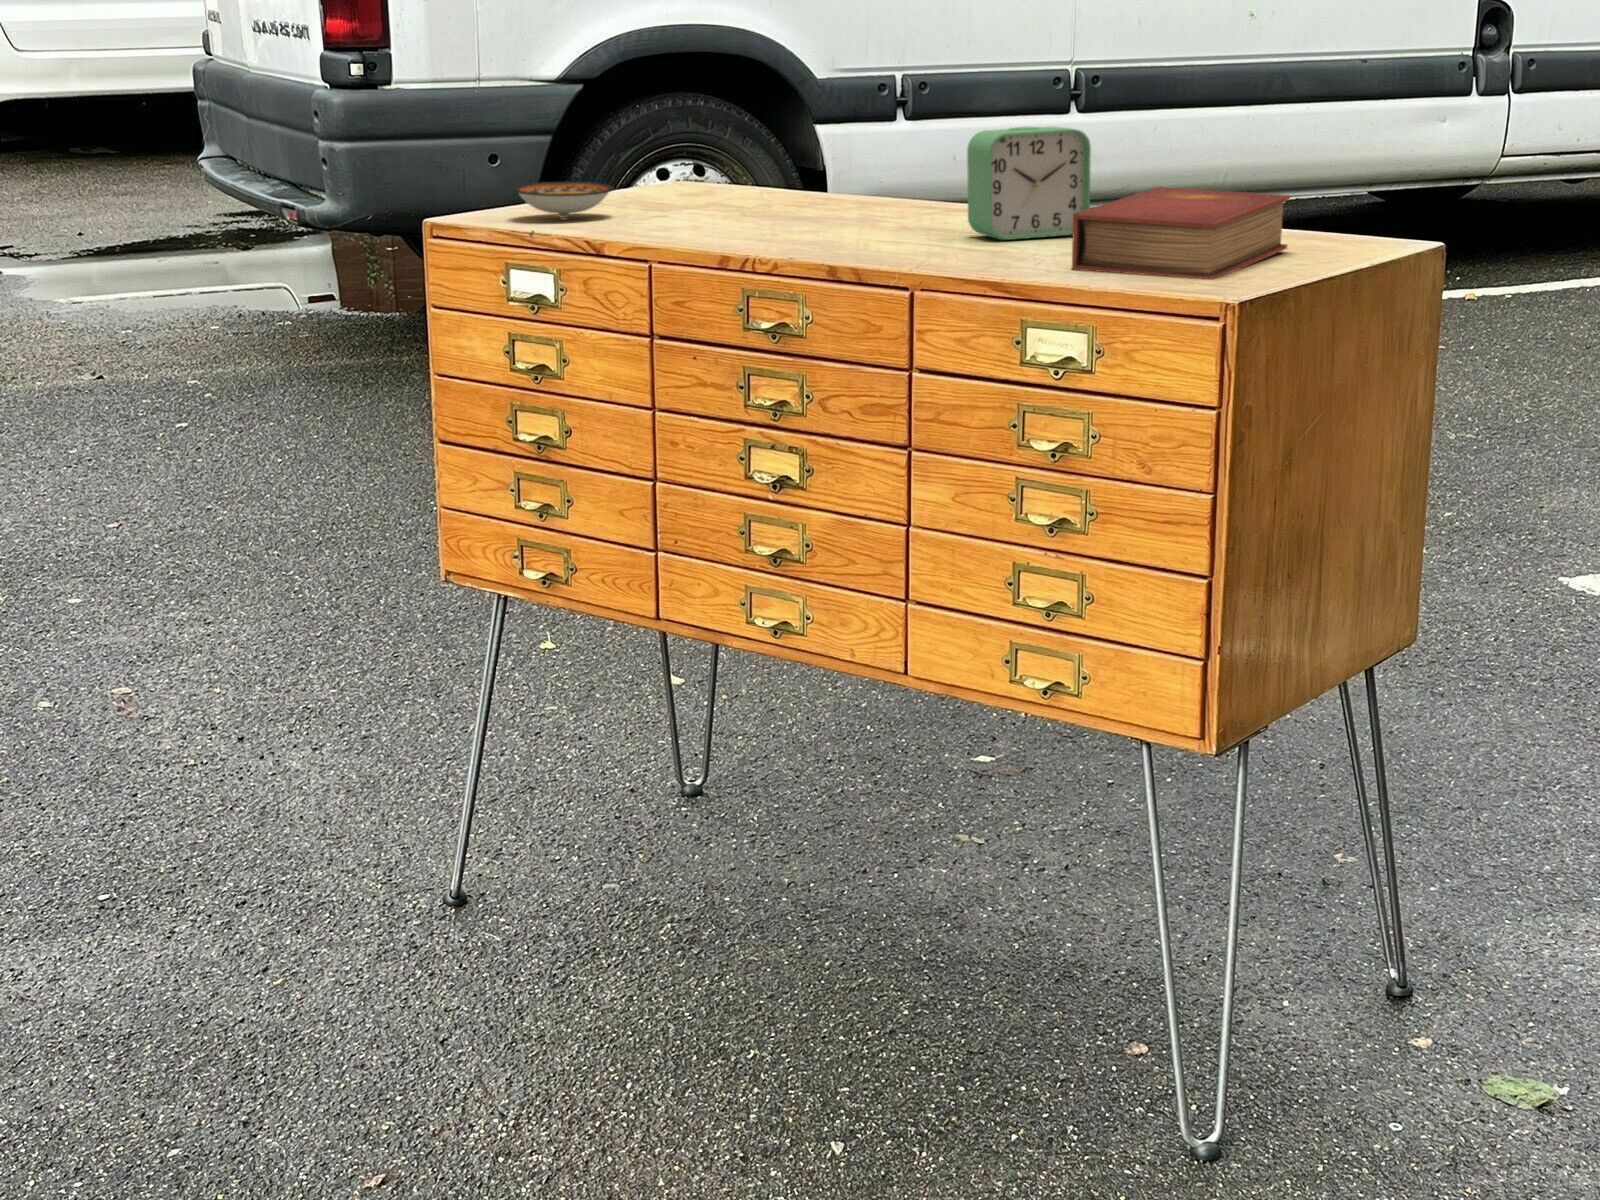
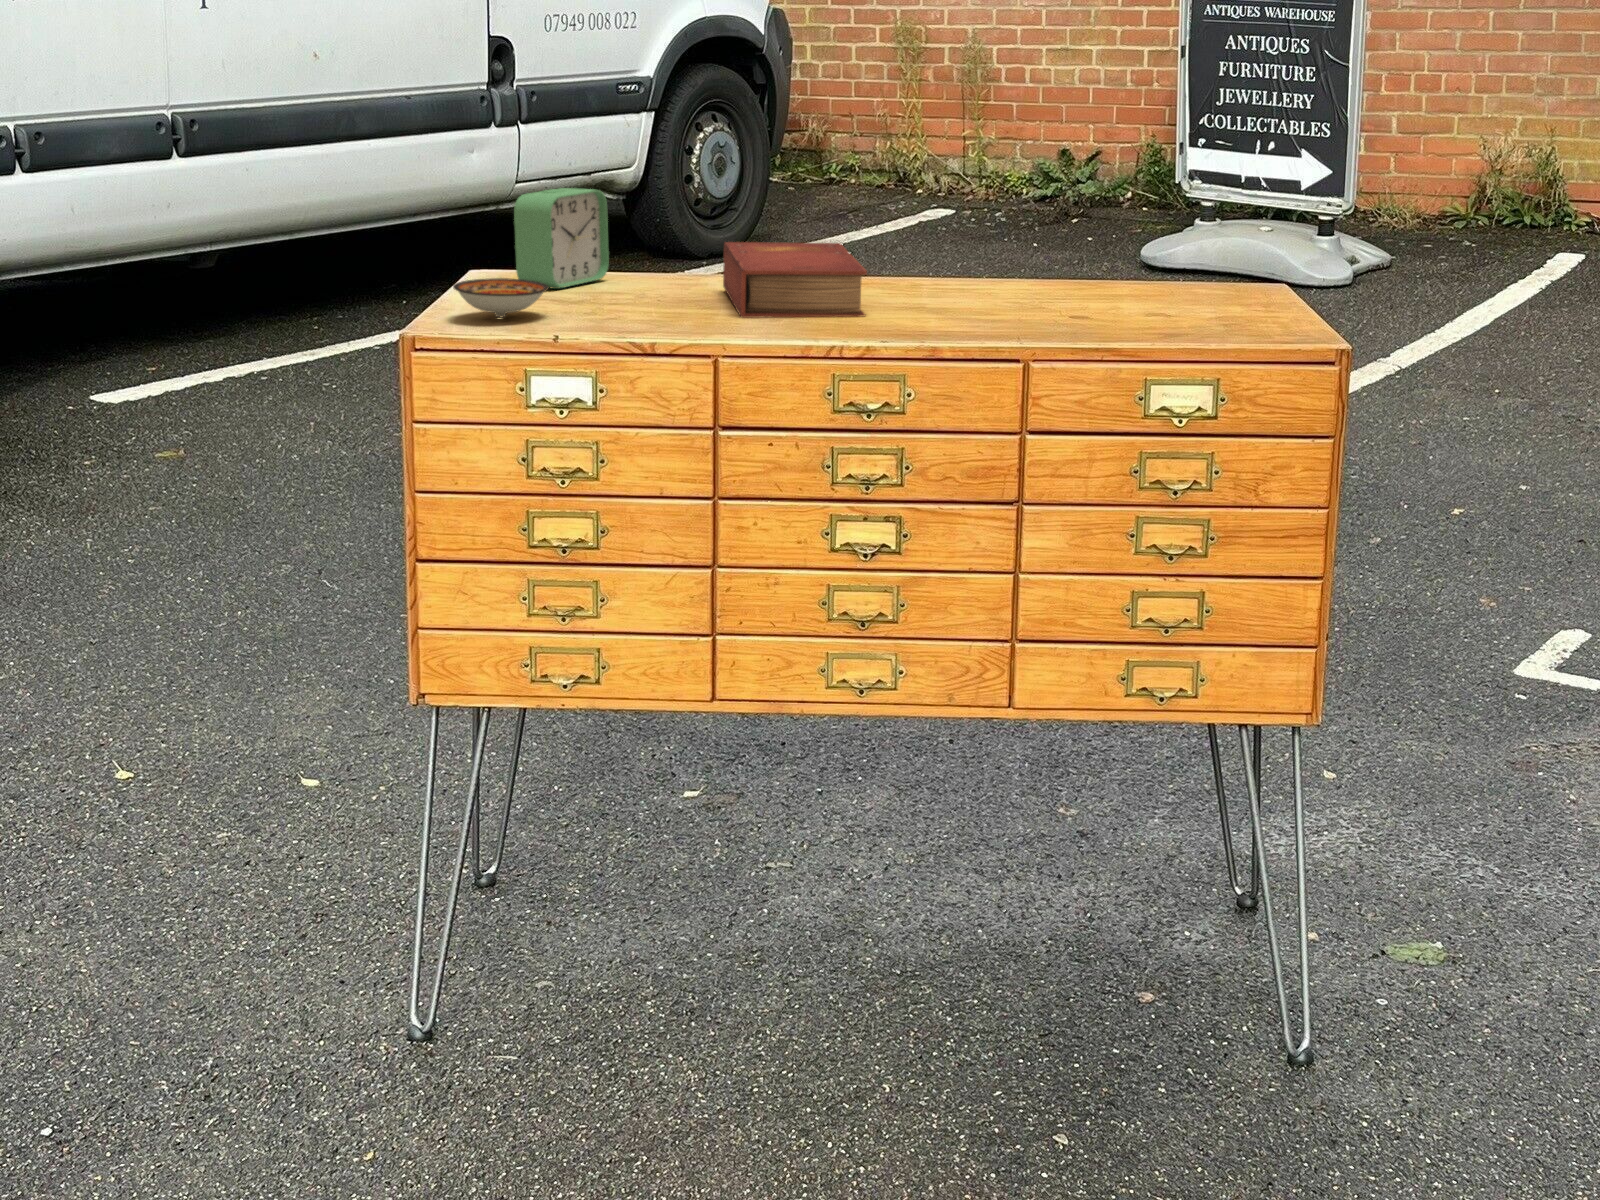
alarm clock: present [967,127,1091,240] -> present [514,188,609,289]
book: present [1072,187,1290,279] -> present [723,242,867,318]

